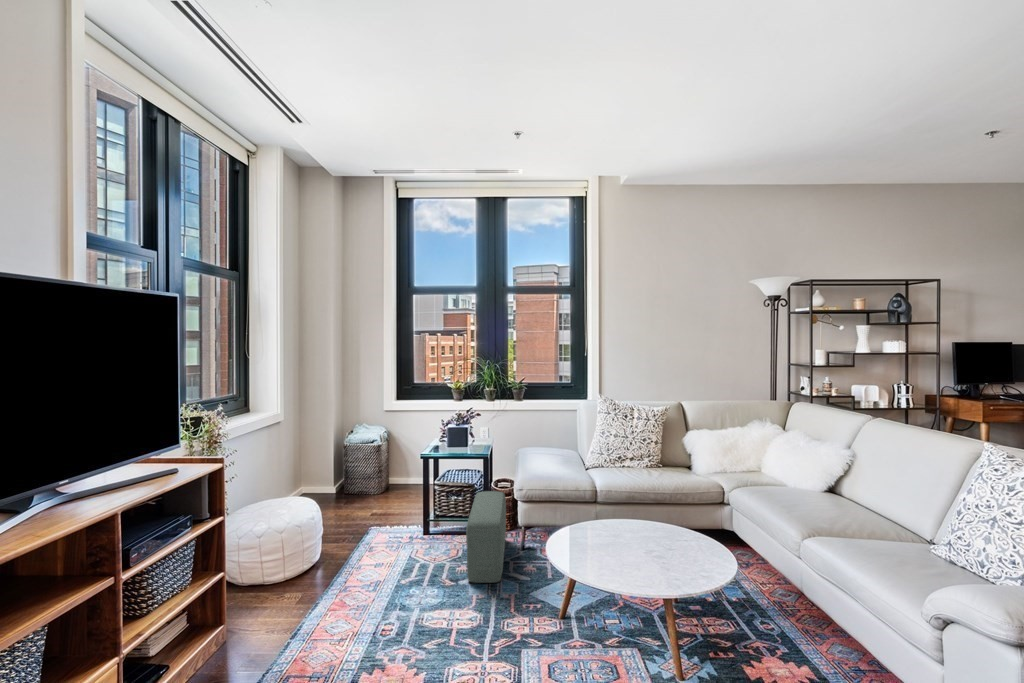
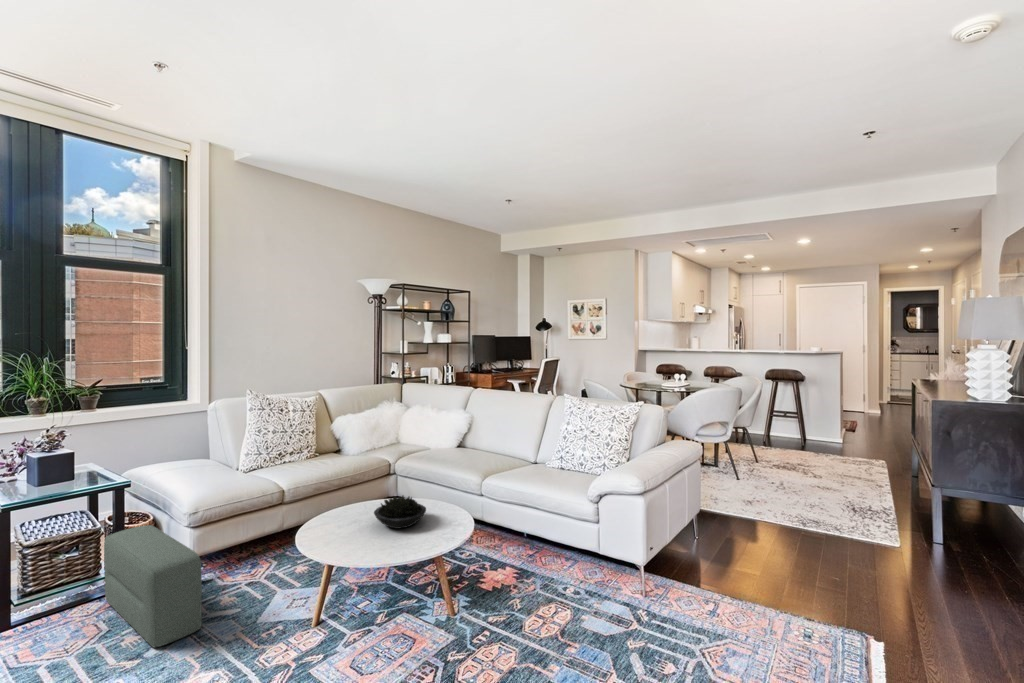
succulent plant: none [624,522,681,559] -> present [374,496,426,528]

